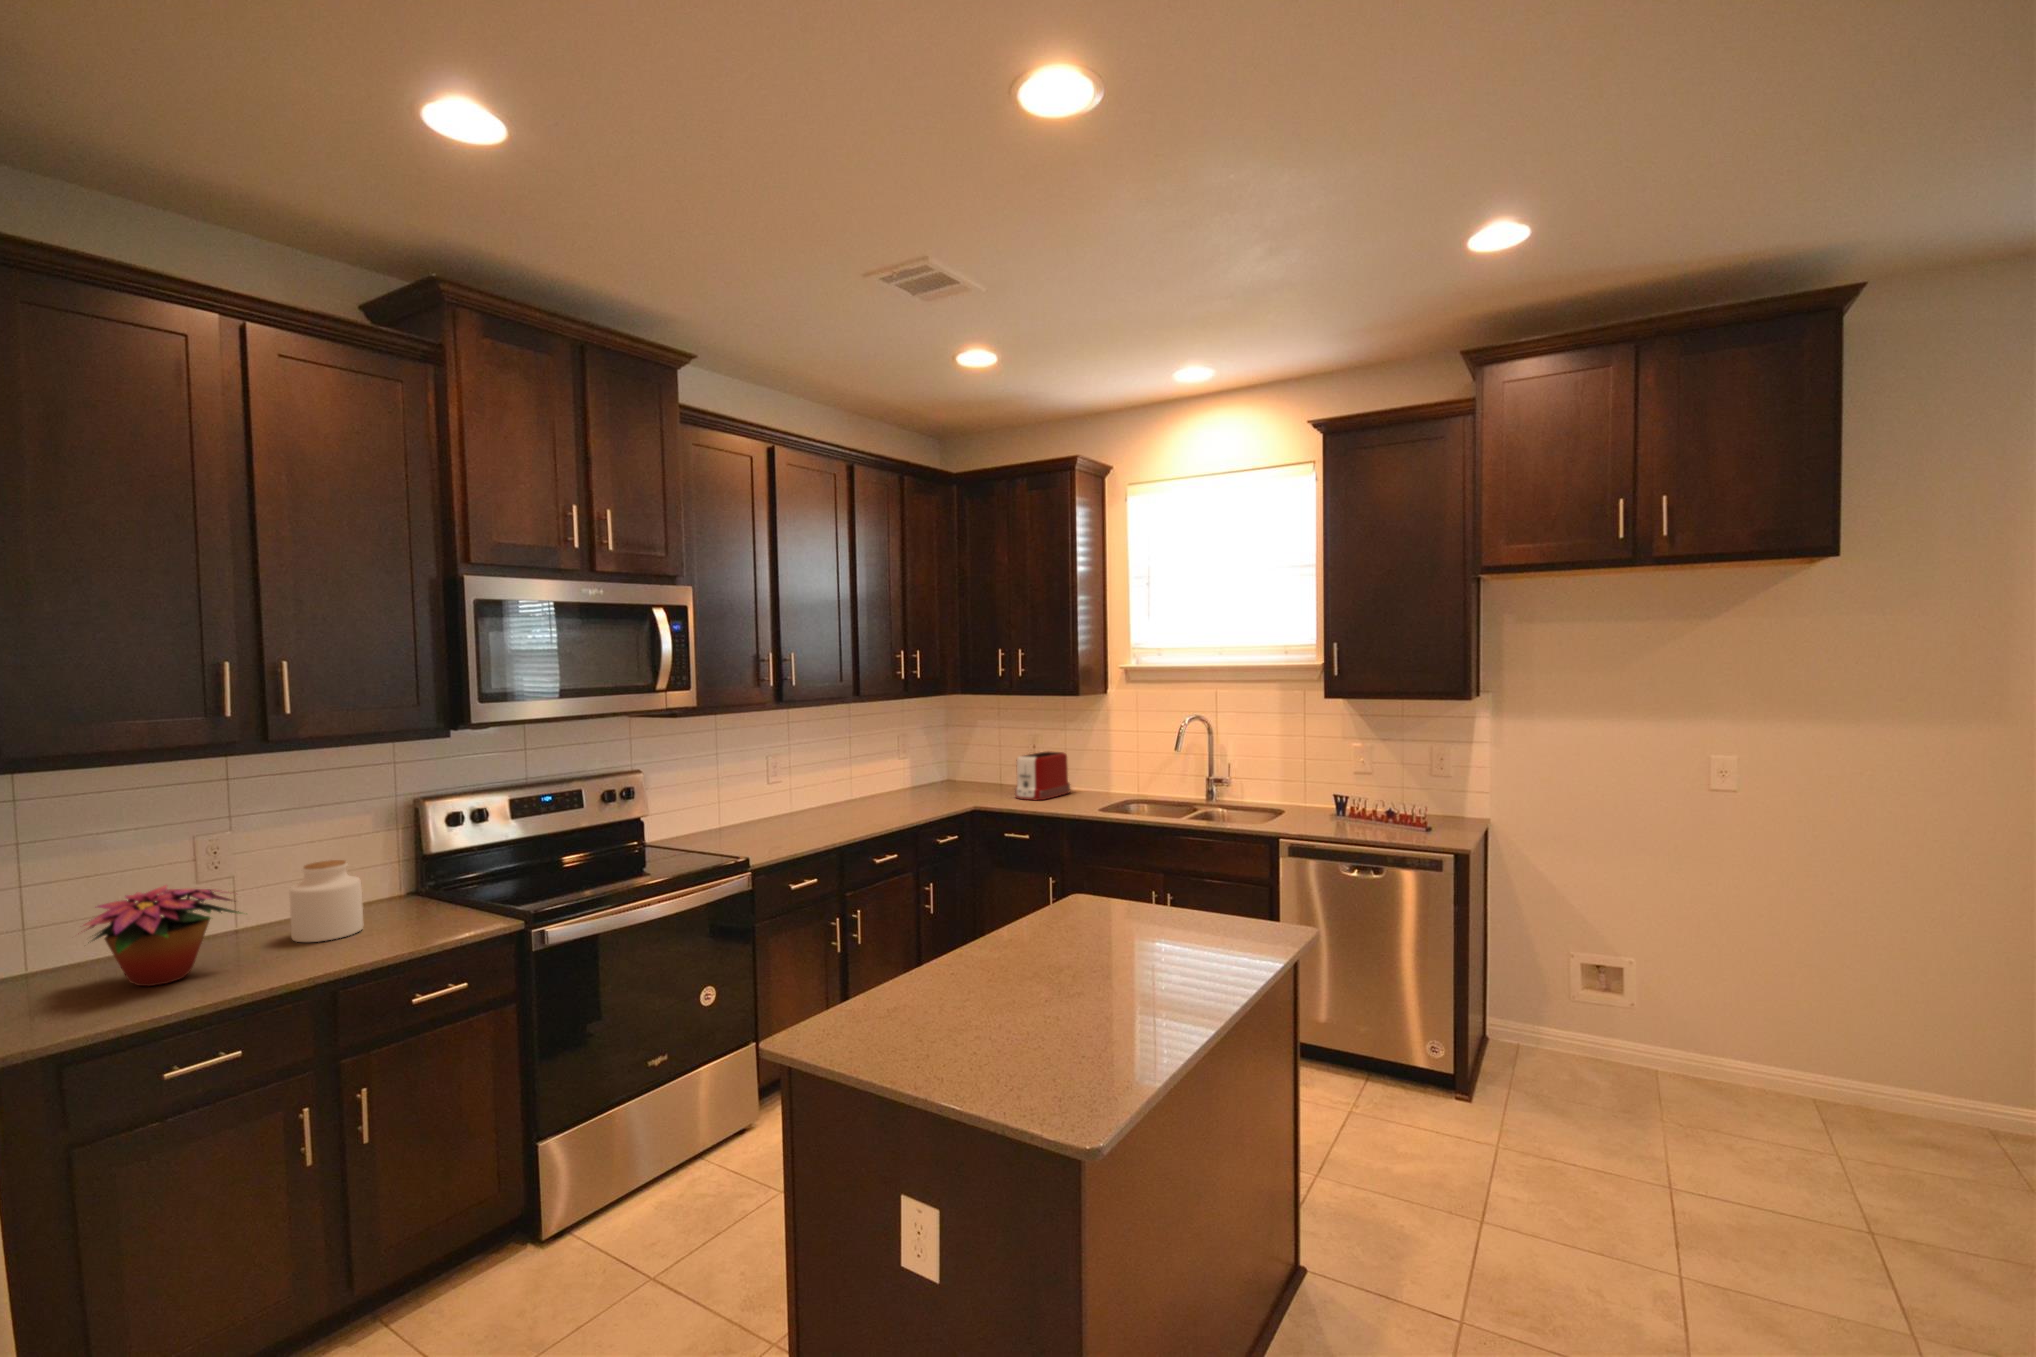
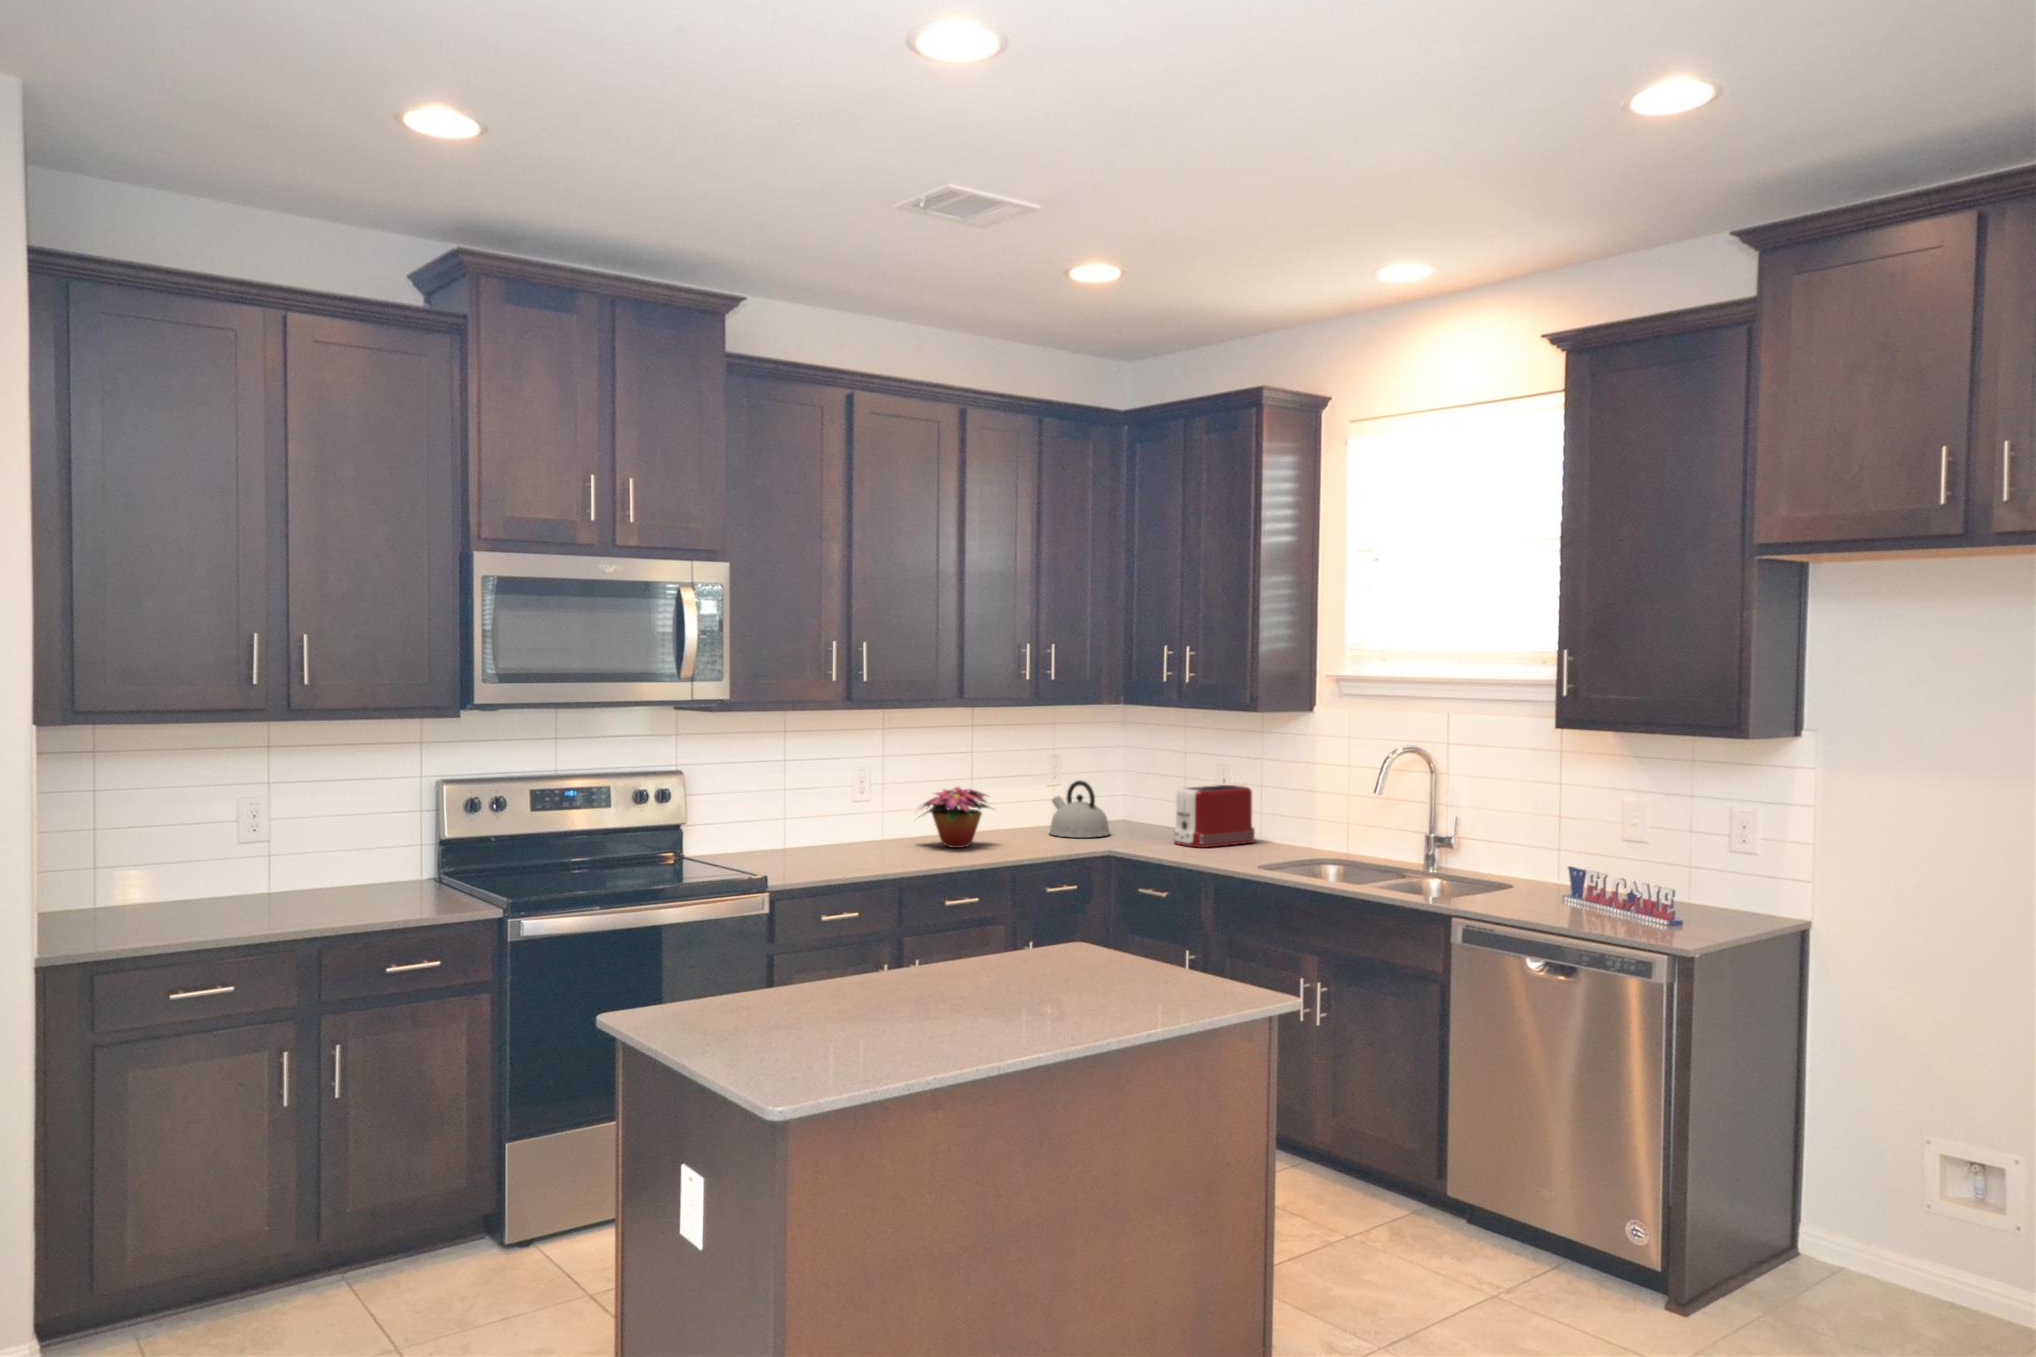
kettle: none [911,755,961,800] -> present [1049,780,1110,838]
jar: present [290,860,363,942] -> none [308,832,370,907]
flower arrangement: present [81,885,240,986] -> present [922,787,989,848]

